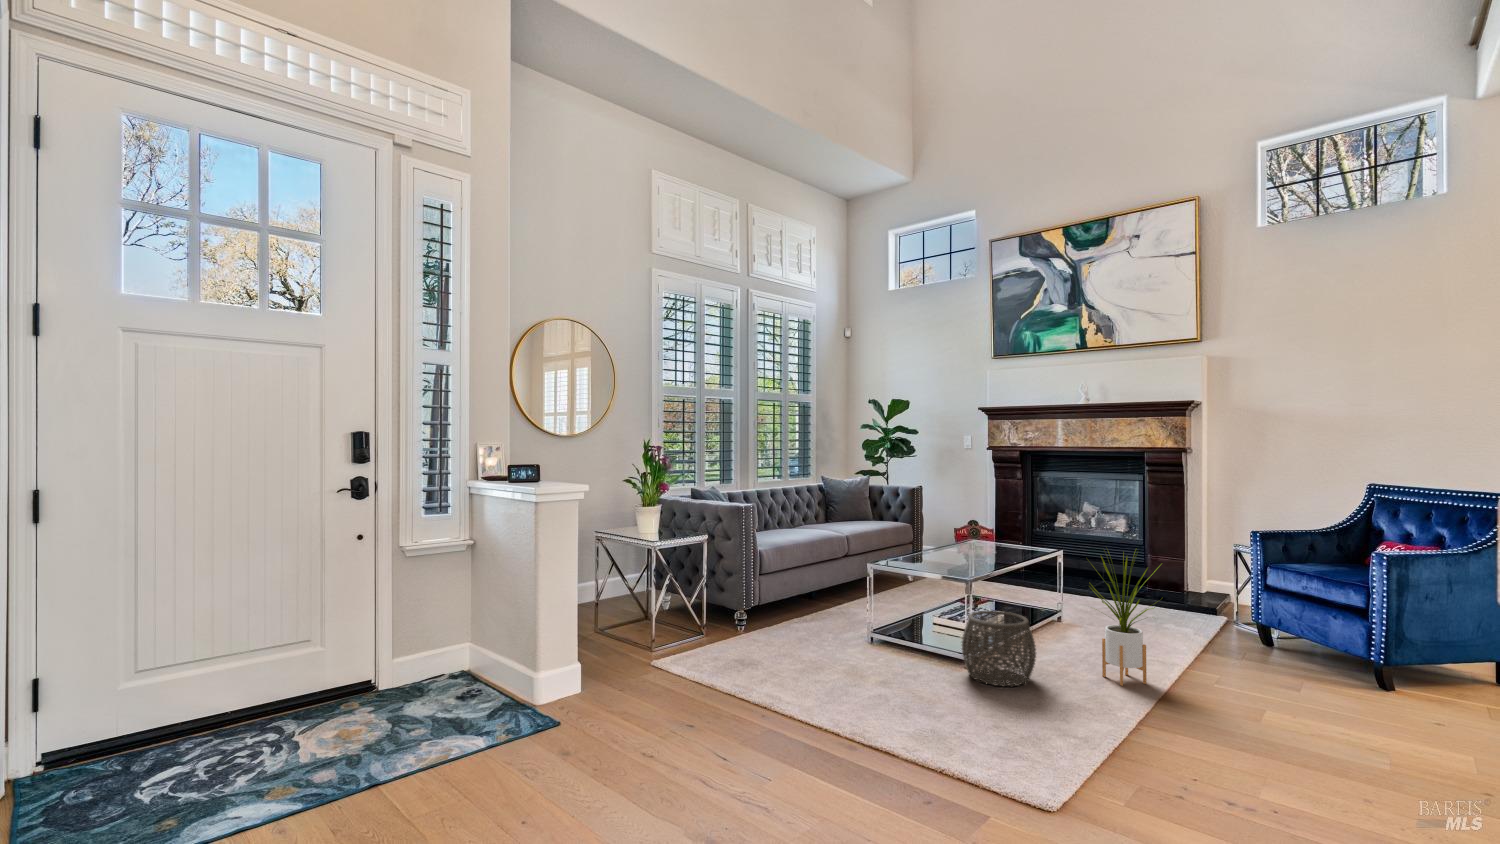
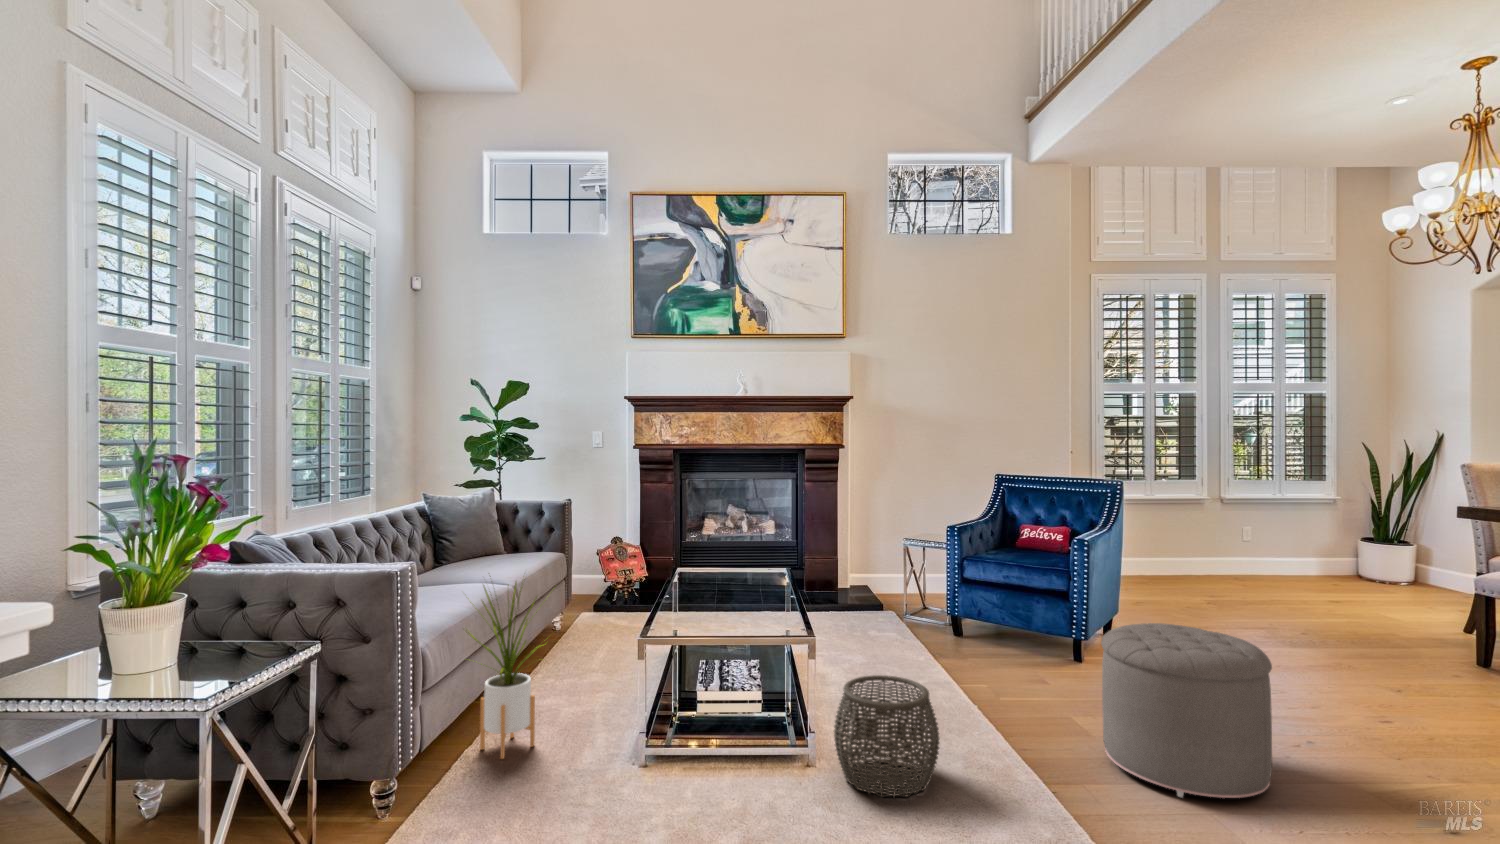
house plant: present [1089,553,1159,686] -> present [466,582,540,759]
ottoman: none [1181,610,1333,754] -> present [1101,623,1272,798]

